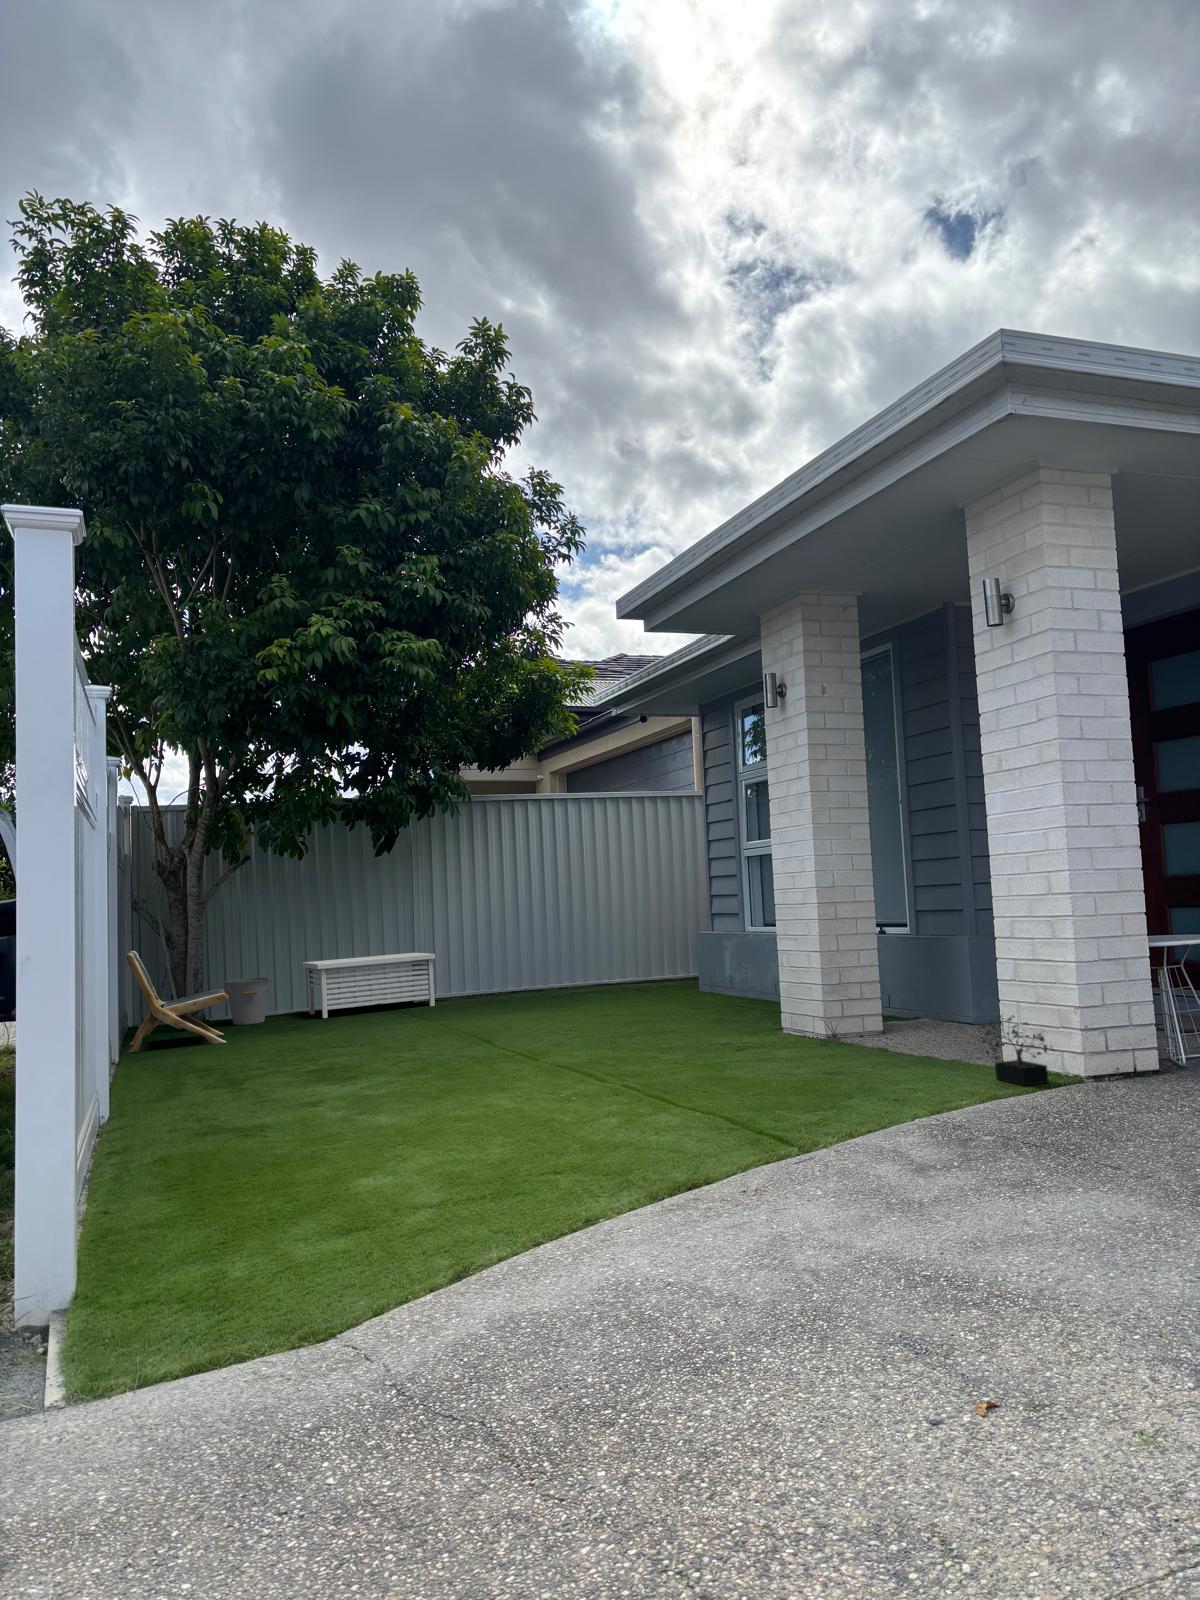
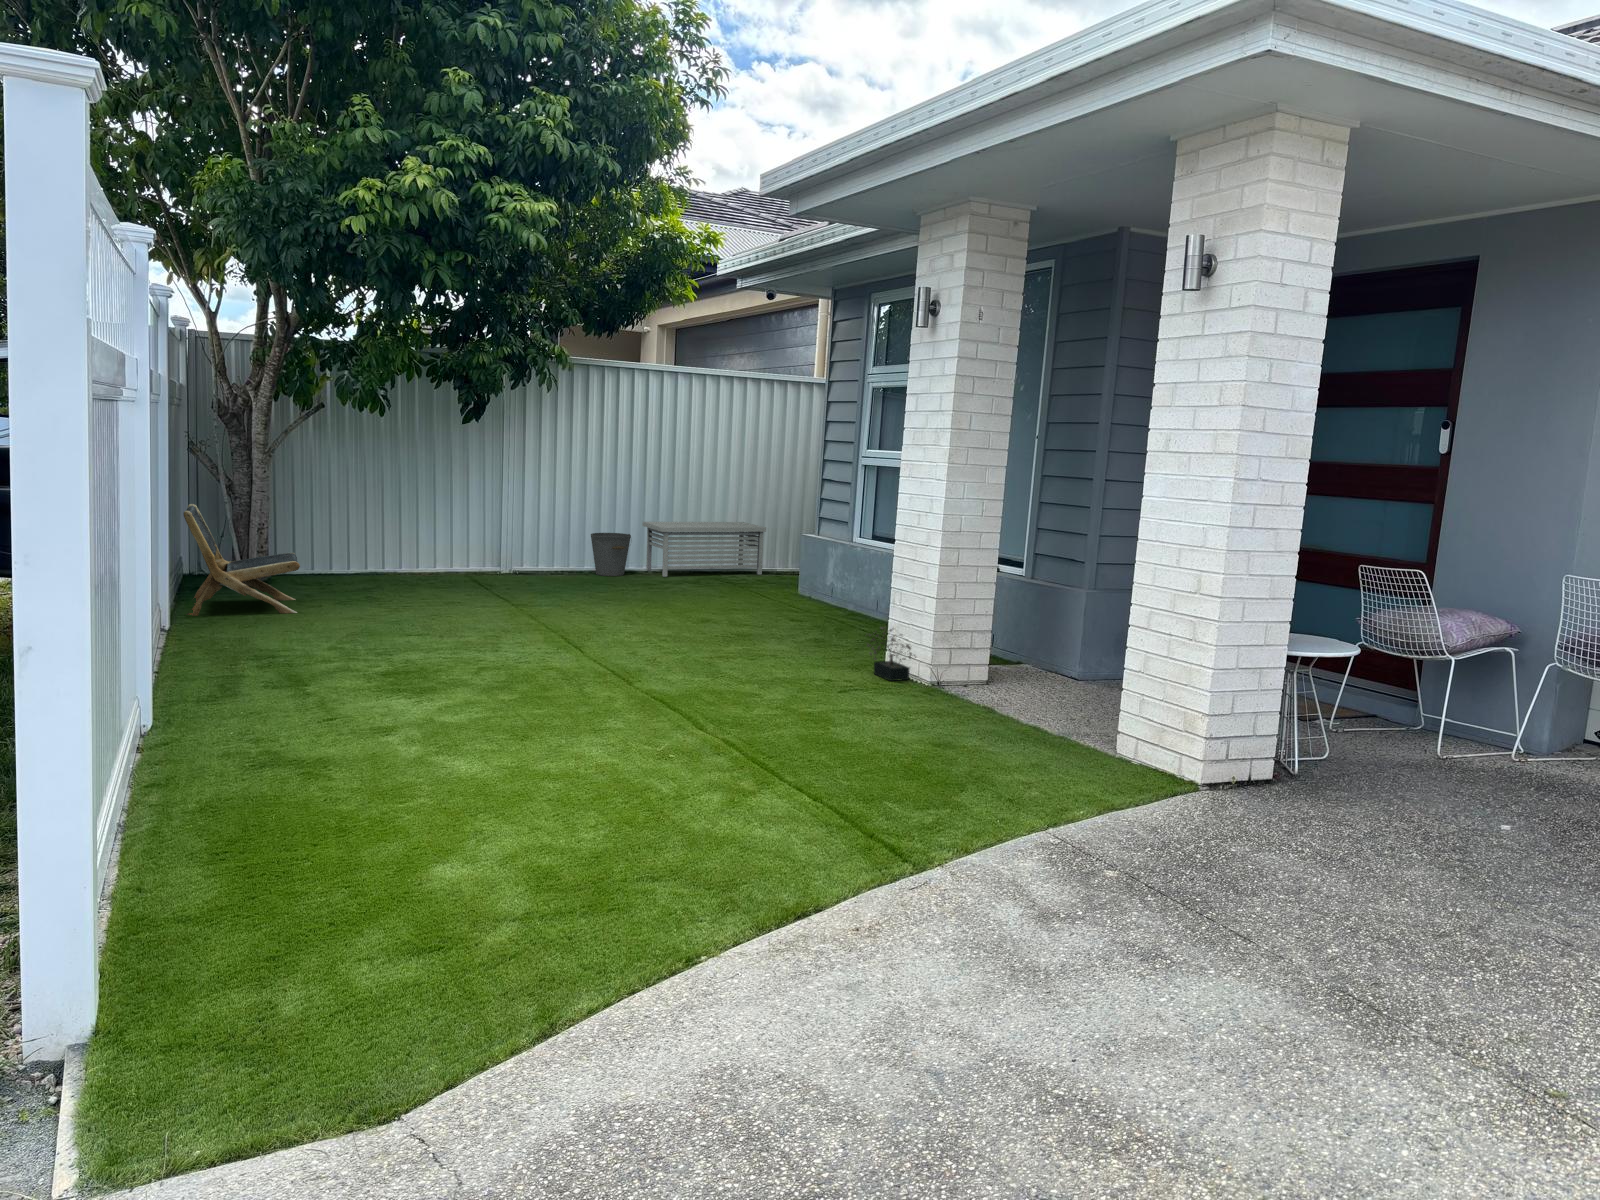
storage bench: present [302,953,435,1018] -> present [643,522,766,577]
bucket: present [224,977,270,1025] -> present [591,533,631,576]
decorative plant: present [982,1015,1054,1086] -> present [867,627,916,681]

